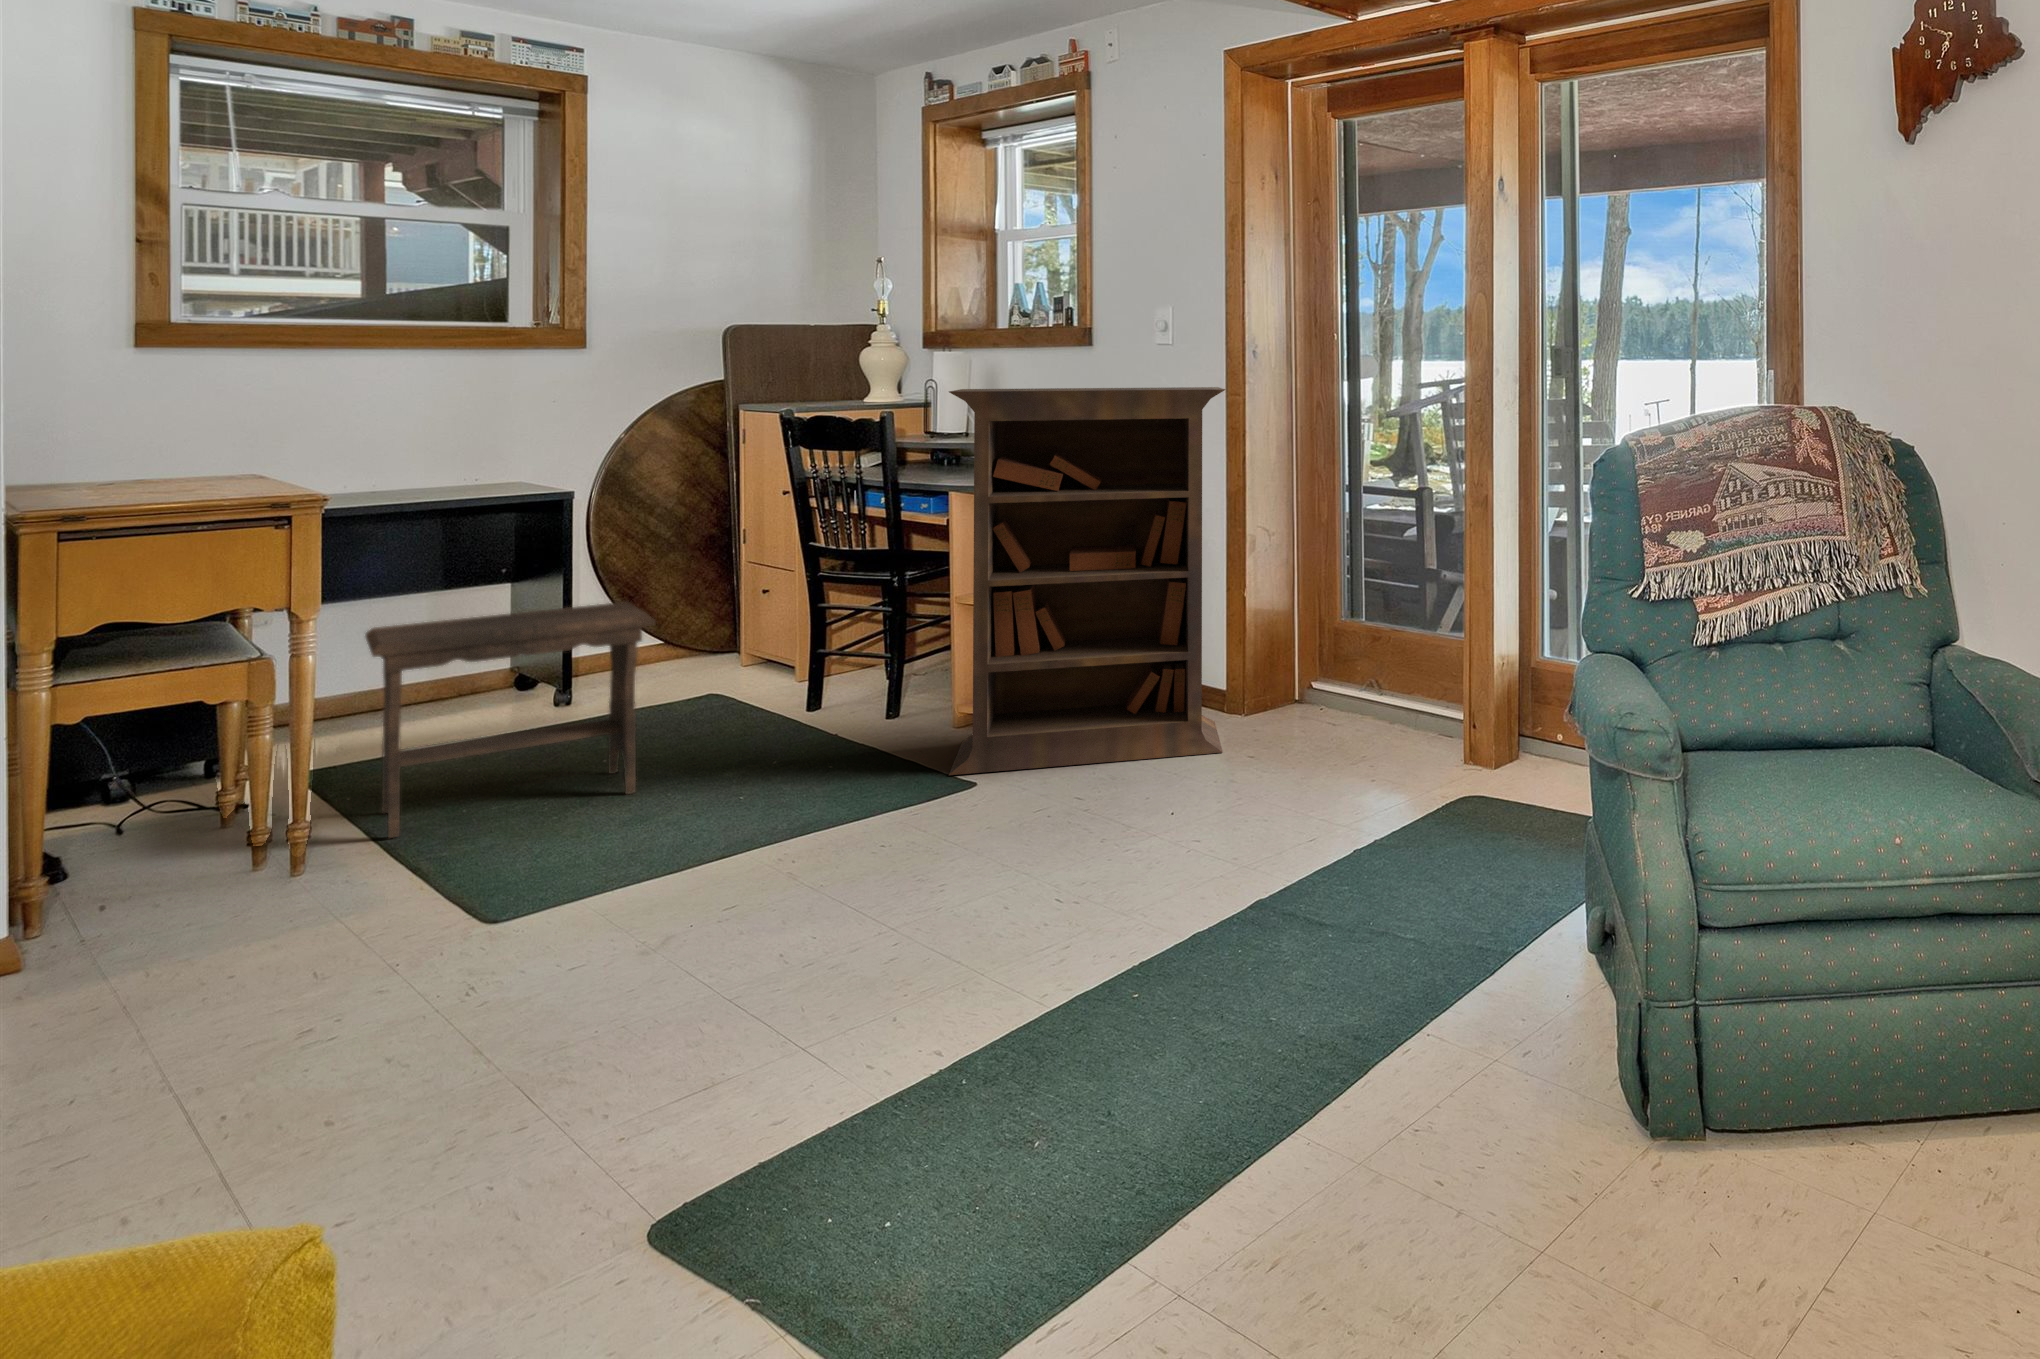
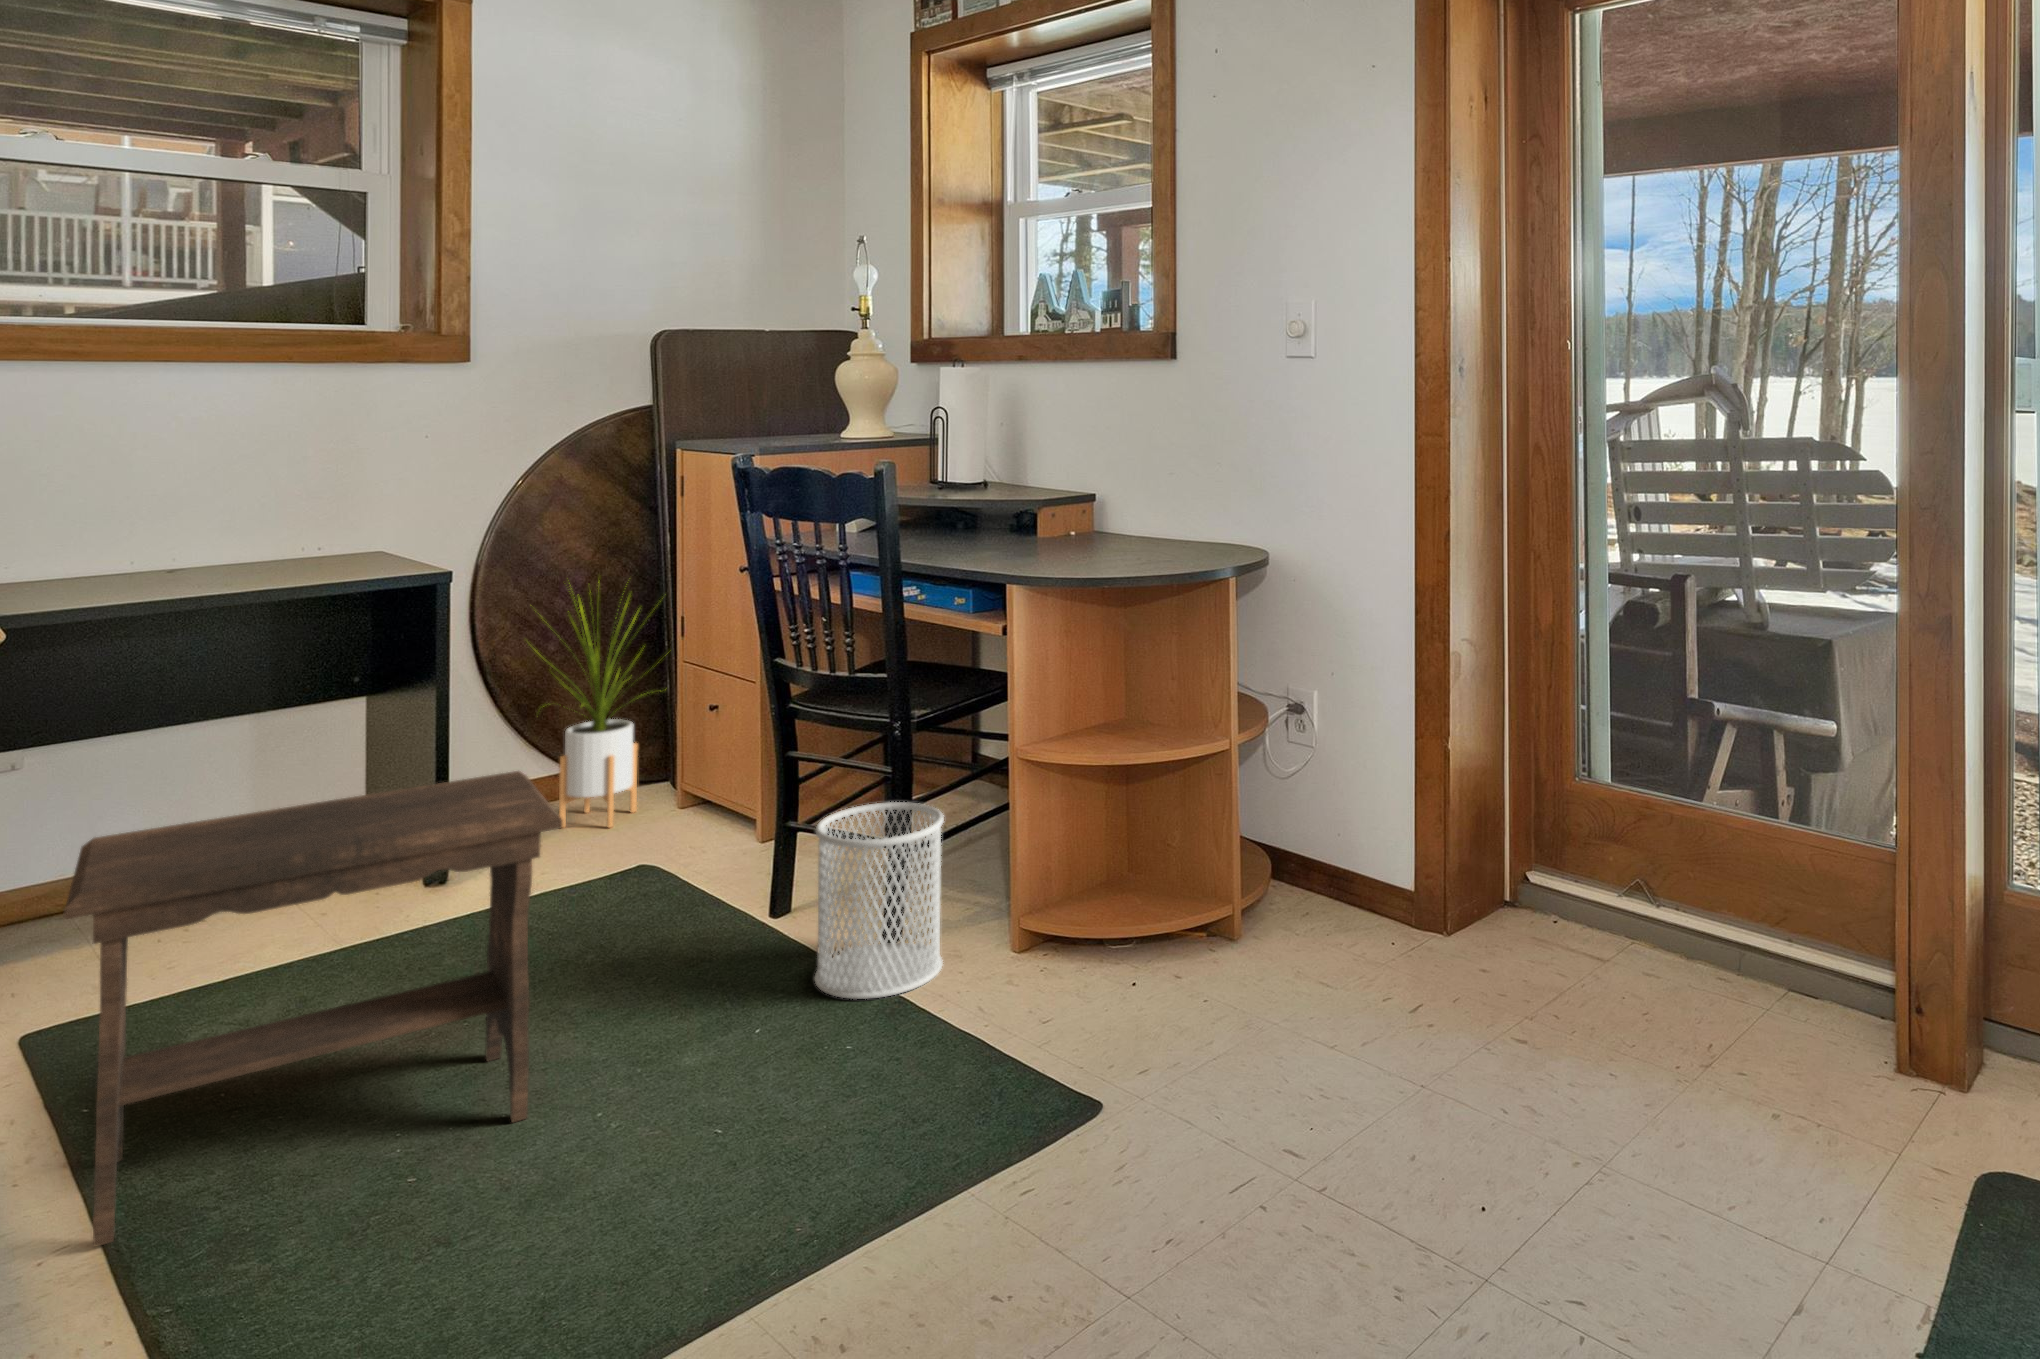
bookcase: present [949,387,1225,775] -> none [1036,419,1480,1088]
house plant: none [628,500,737,677] -> present [529,595,646,828]
wastebasket: none [822,633,908,746] -> present [815,802,944,999]

